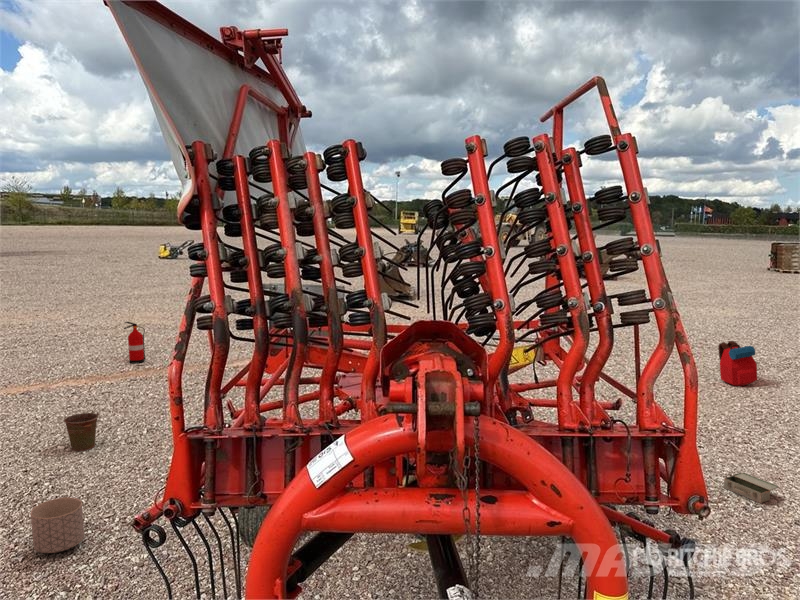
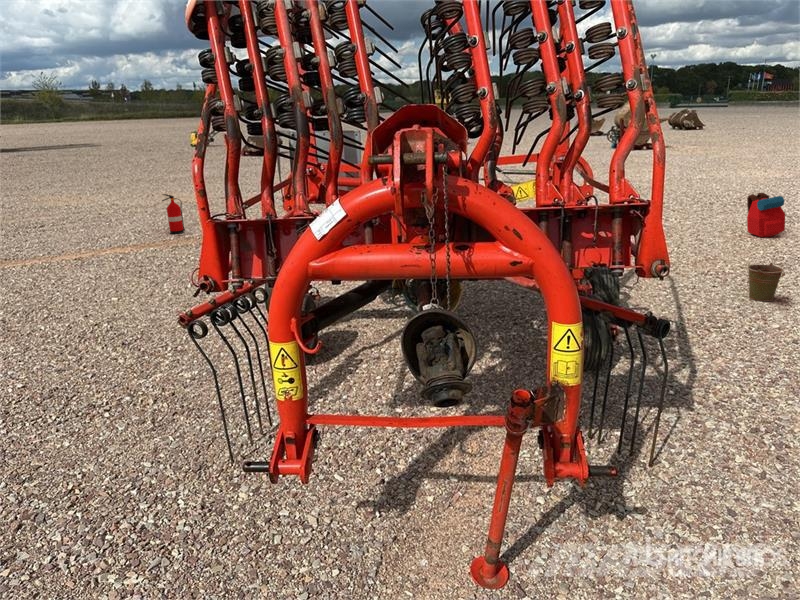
bucket: present [64,412,99,451] -> present [748,263,785,301]
toolbox: present [724,473,779,503] -> none [730,303,783,328]
planter: present [31,498,84,553] -> none [94,327,142,372]

